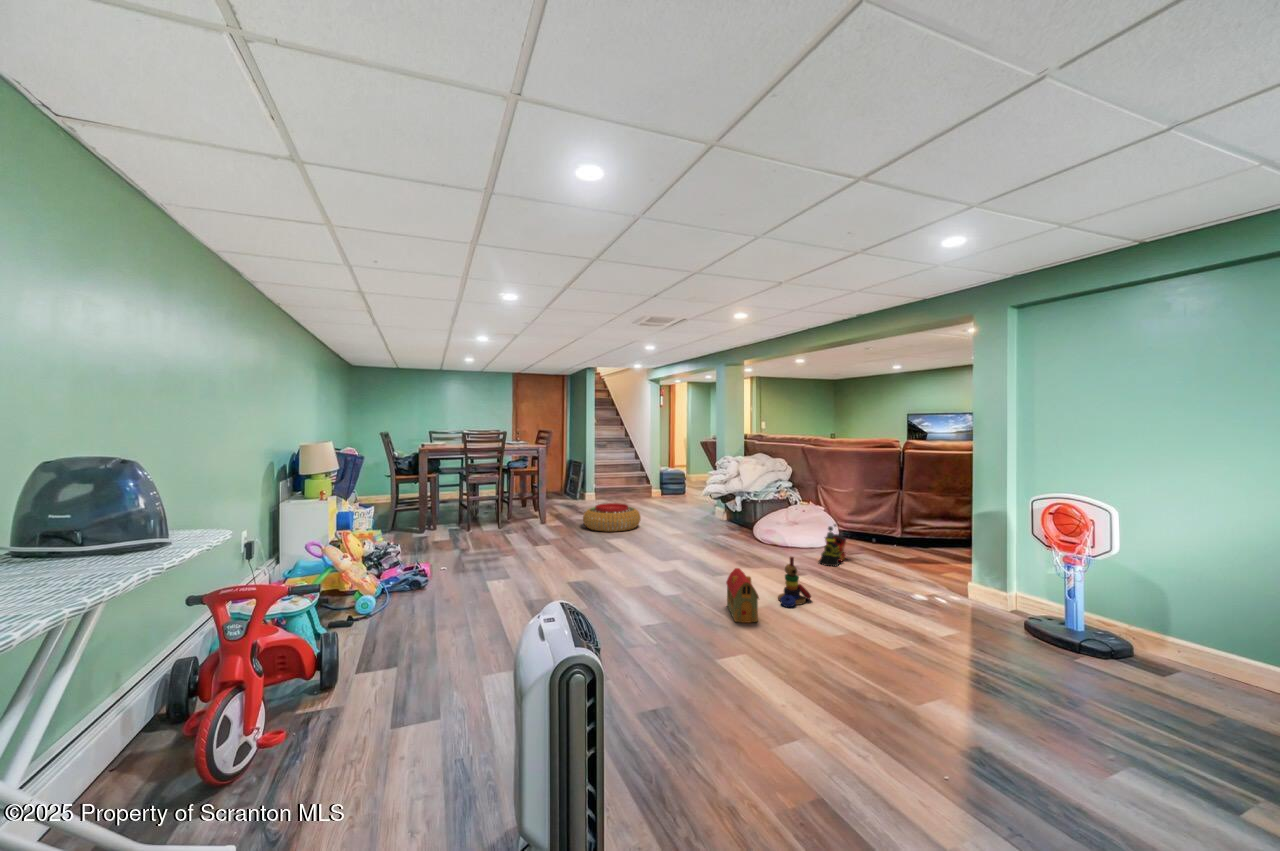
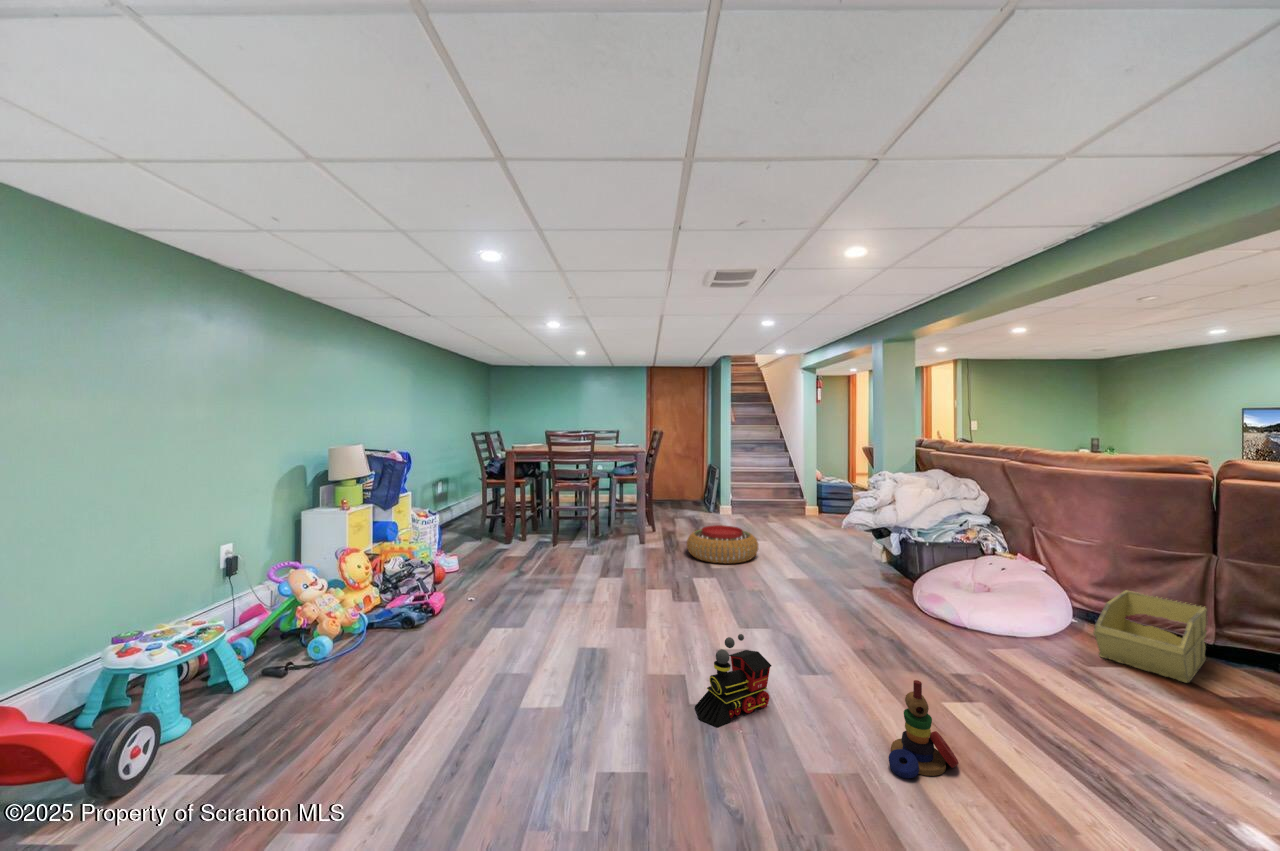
storage bin: none [853,516,899,557] -> present [1093,590,1207,683]
toy train: present [819,524,846,566] -> present [695,634,772,727]
toy house: present [726,568,759,623] -> none [776,684,828,804]

